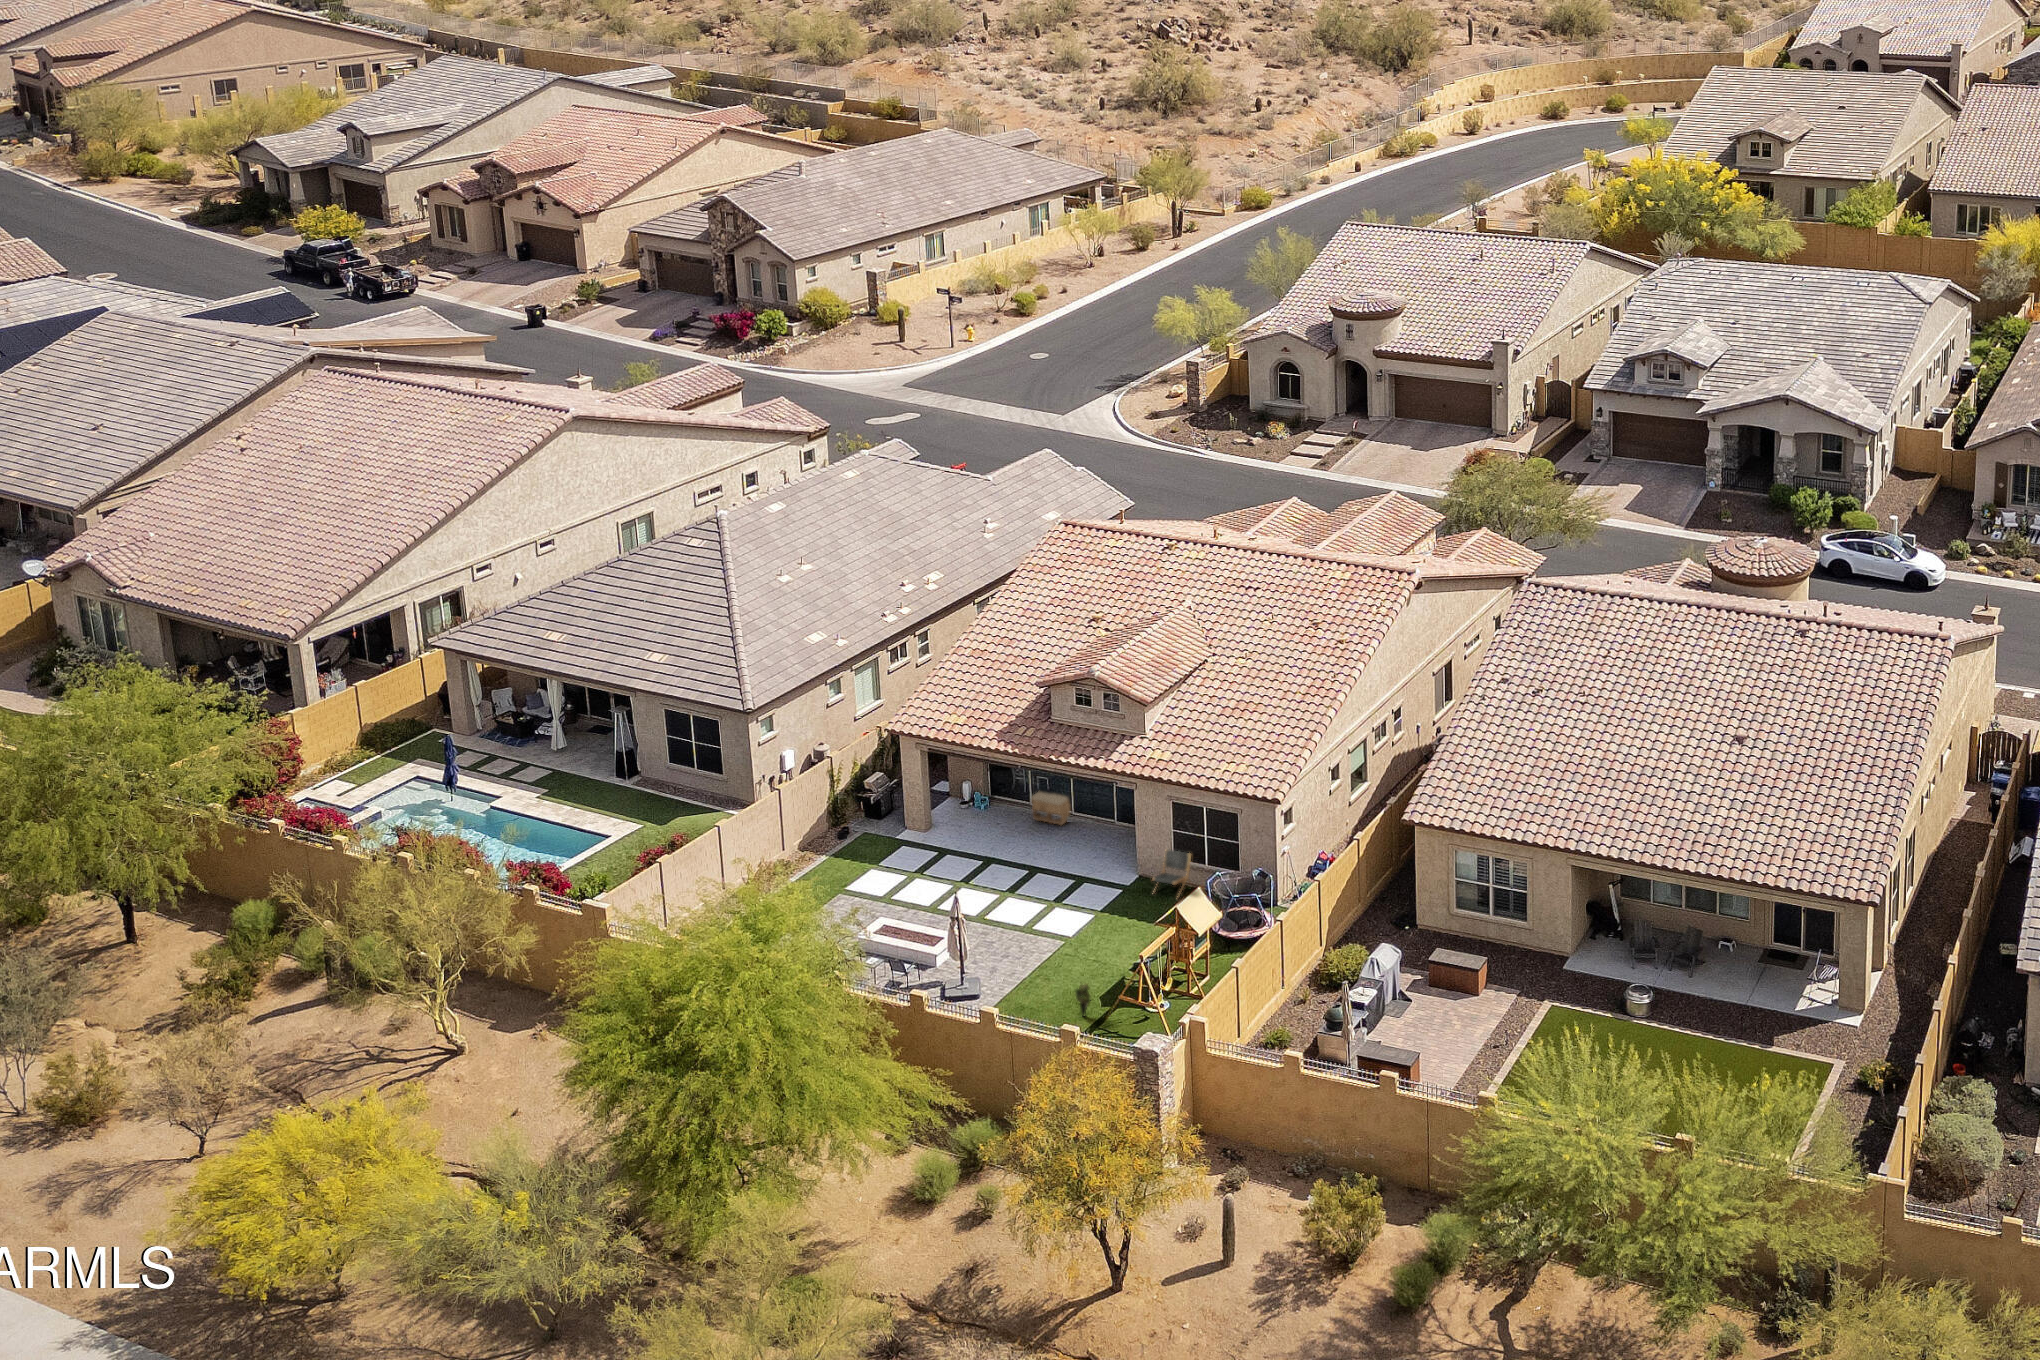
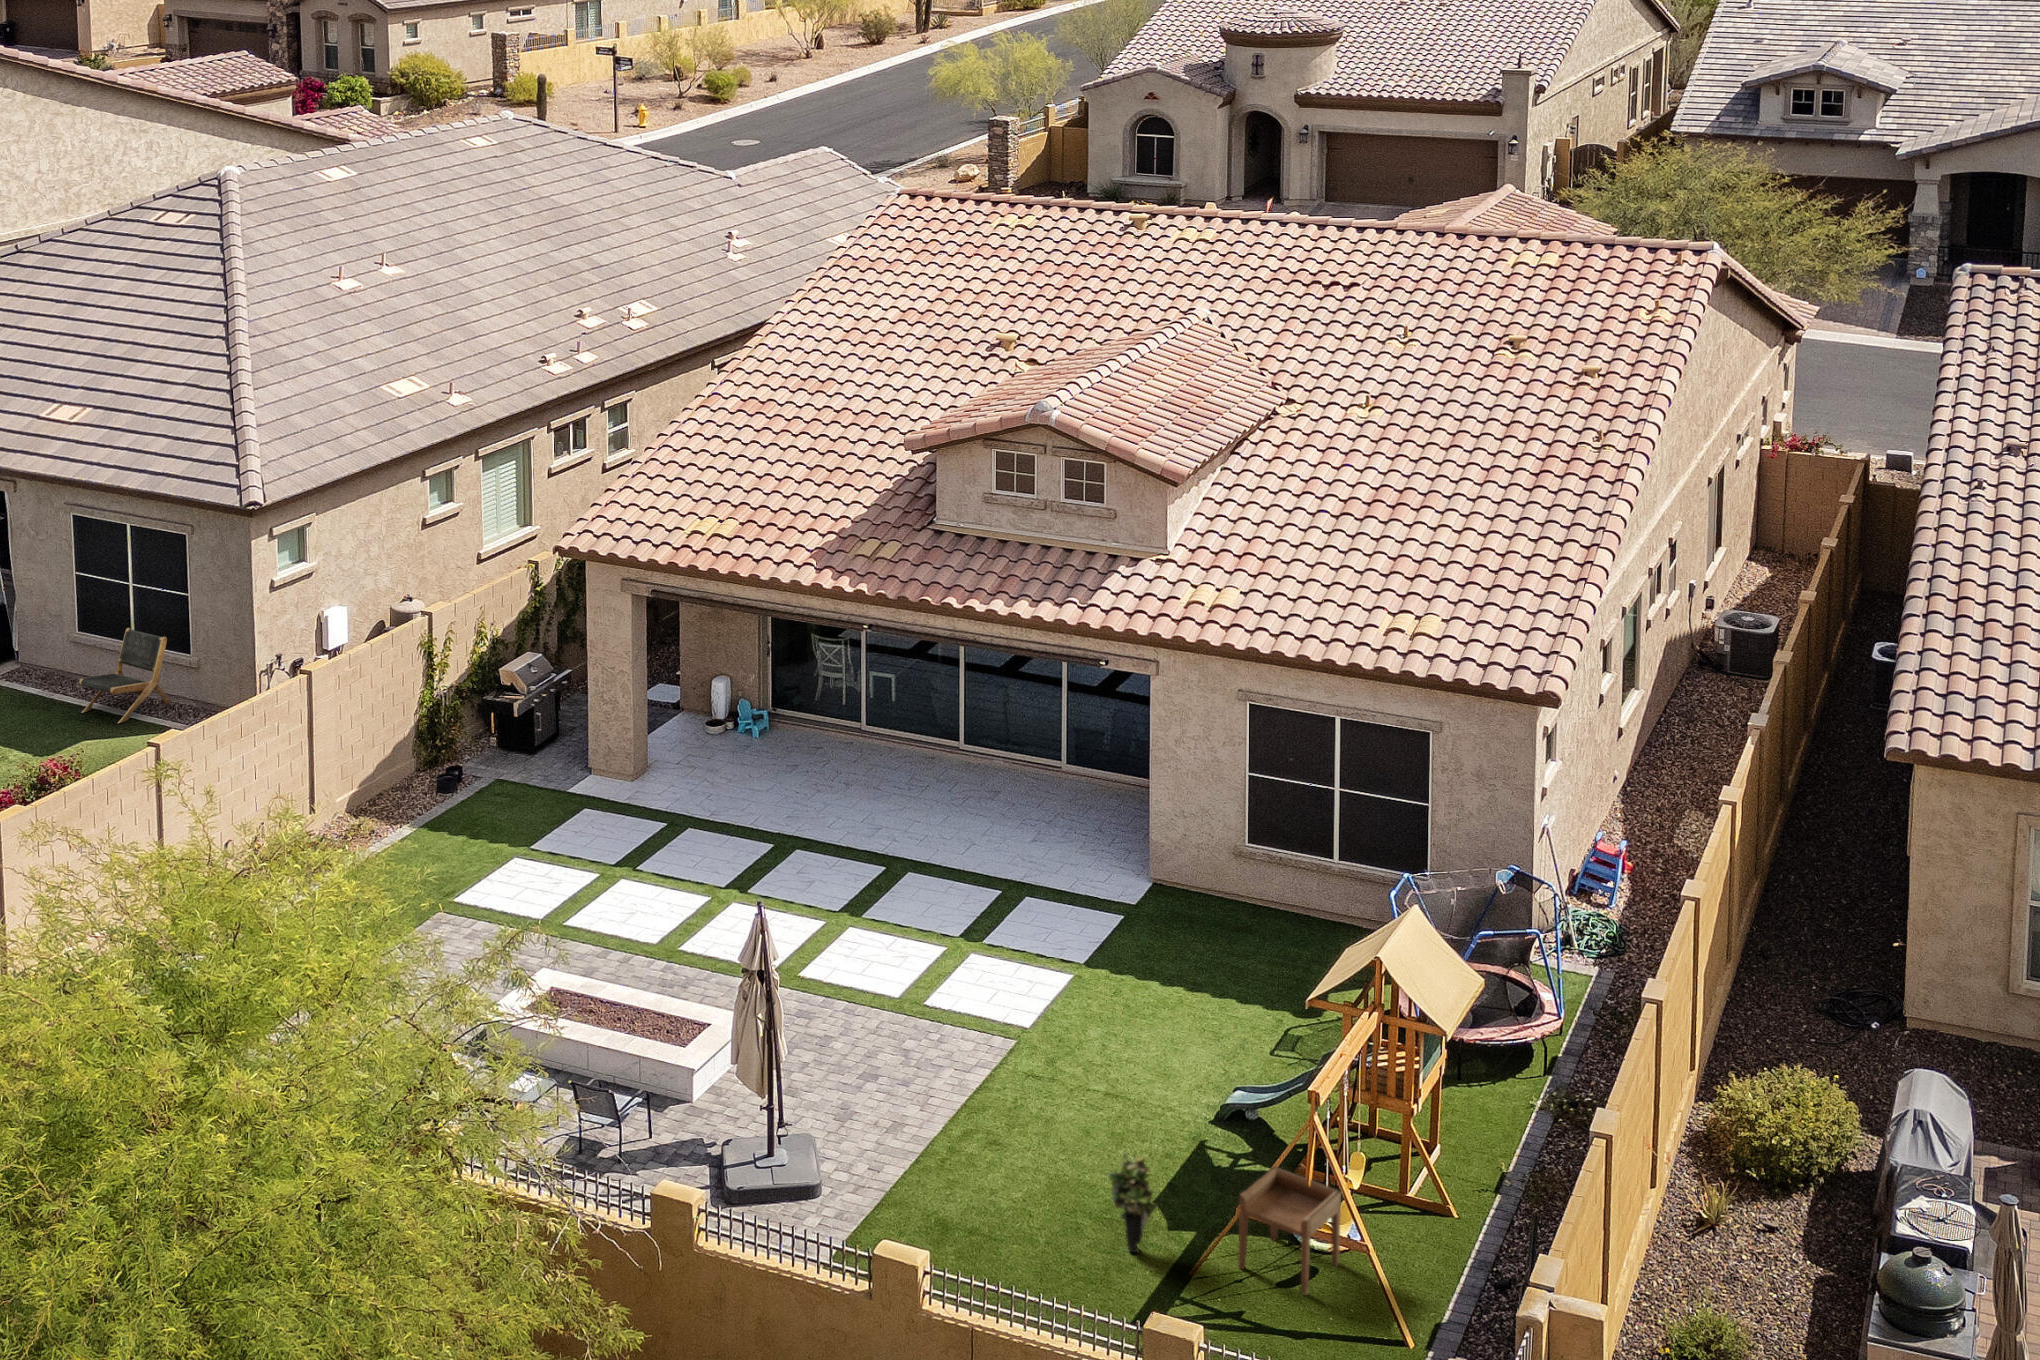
storage bench: present [1031,792,1070,825] -> none [868,697,959,776]
lounge chair: present [1153,850,1191,890] -> present [78,628,171,723]
side table: none [1117,985,1154,1029] -> present [1238,1166,1341,1295]

